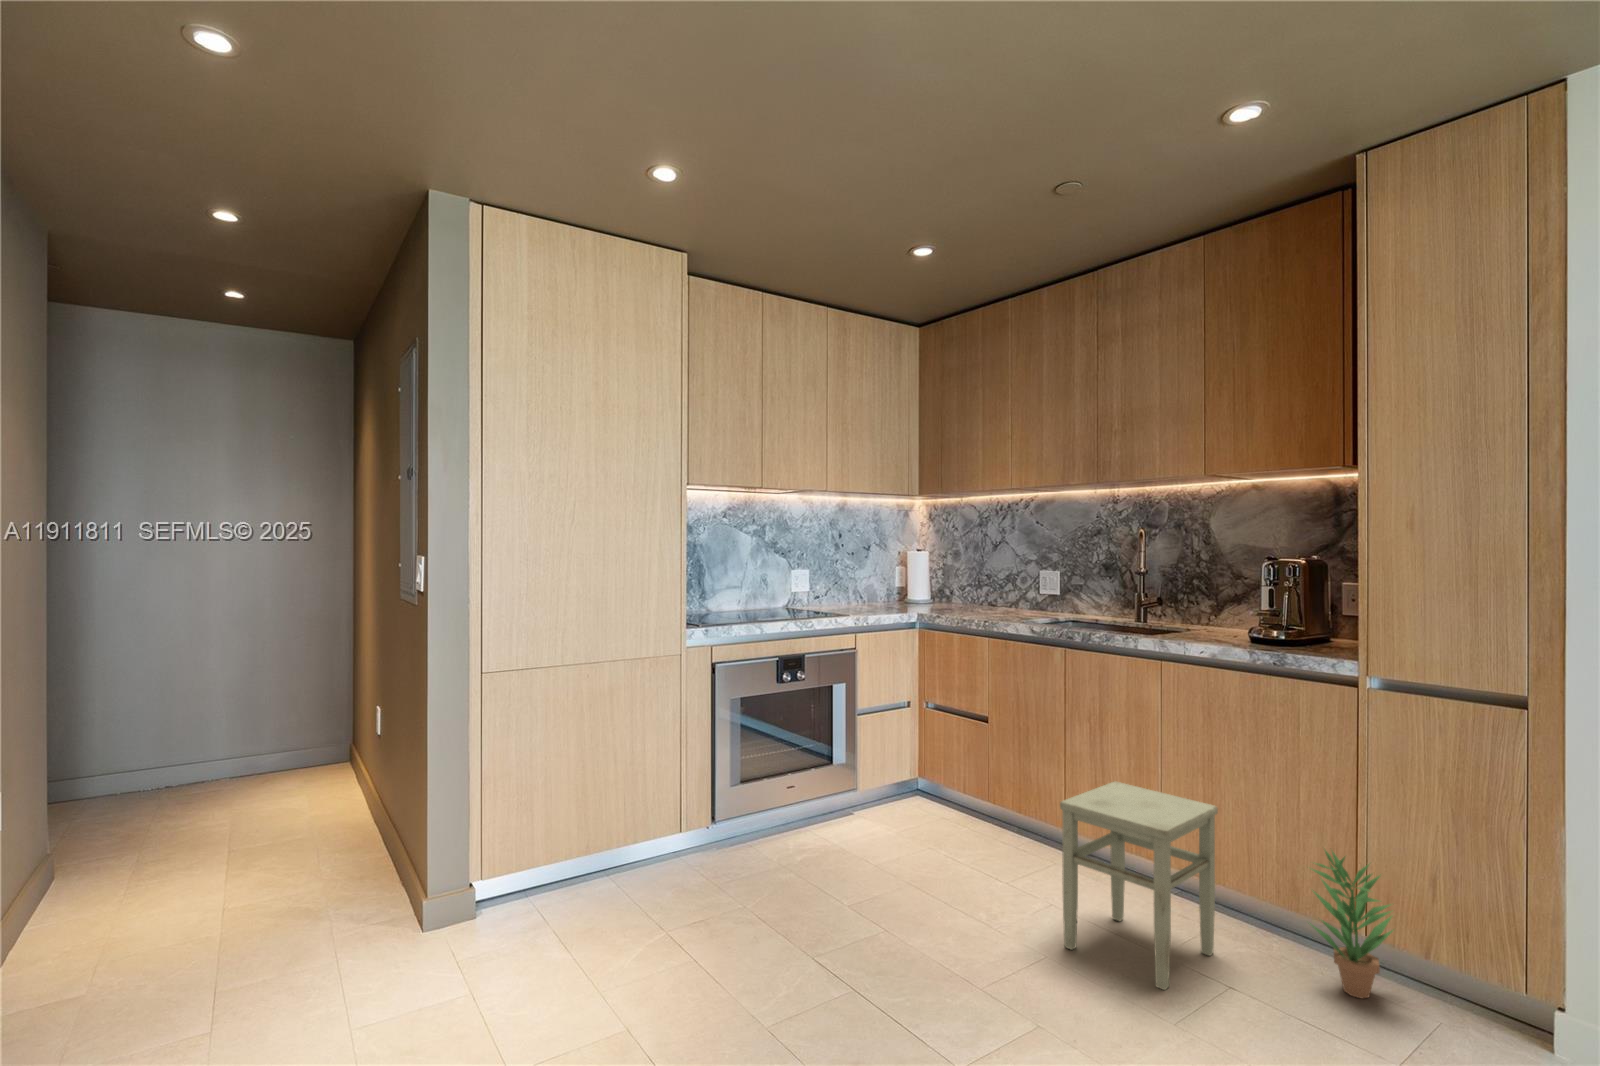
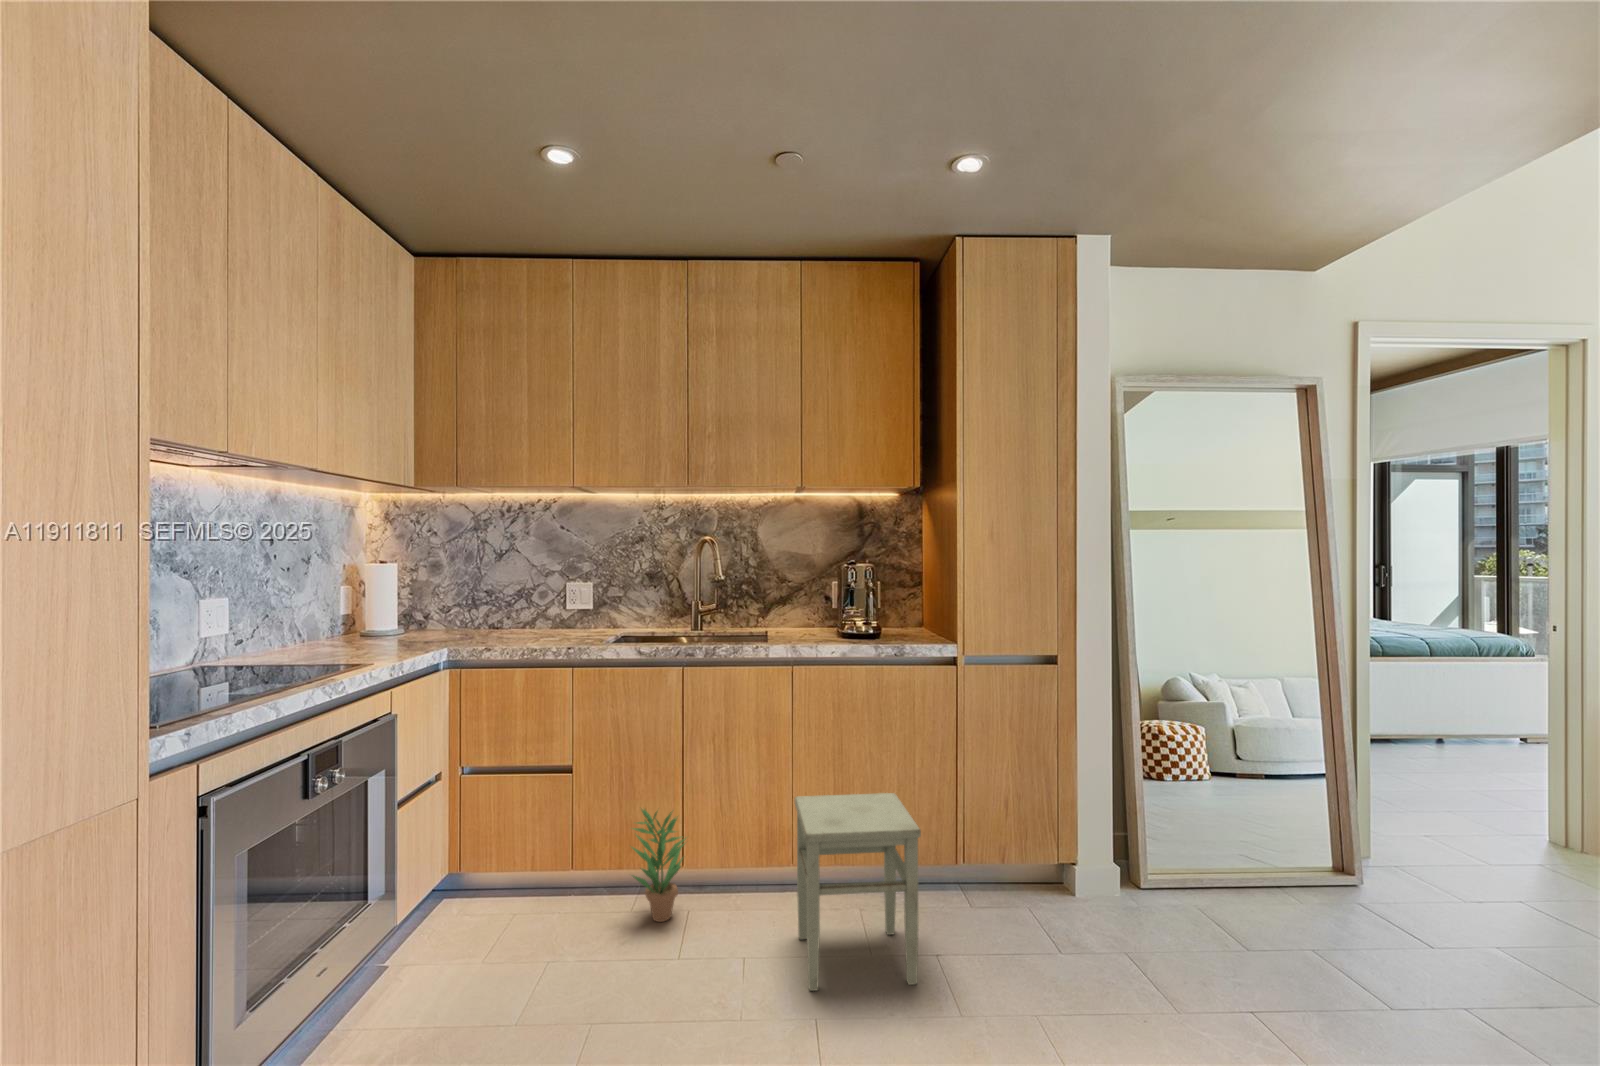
potted plant: present [1310,850,1394,998] -> present [632,809,686,922]

